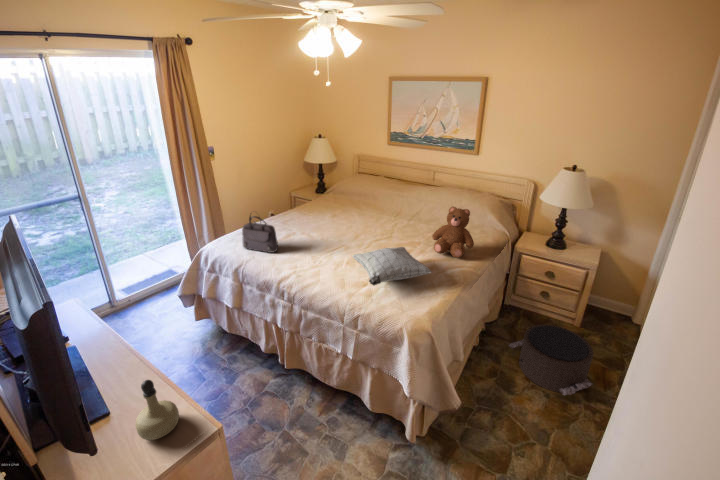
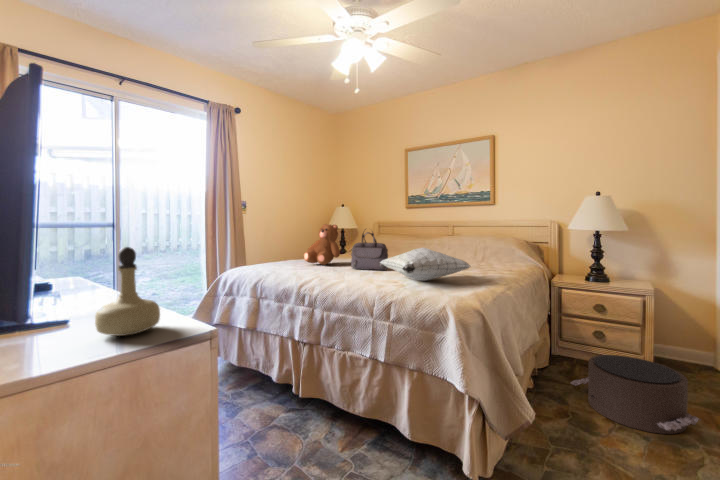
teddy bear: present [432,207,474,258] -> present [304,224,340,265]
handbag: present [242,215,278,253] -> present [351,229,388,270]

